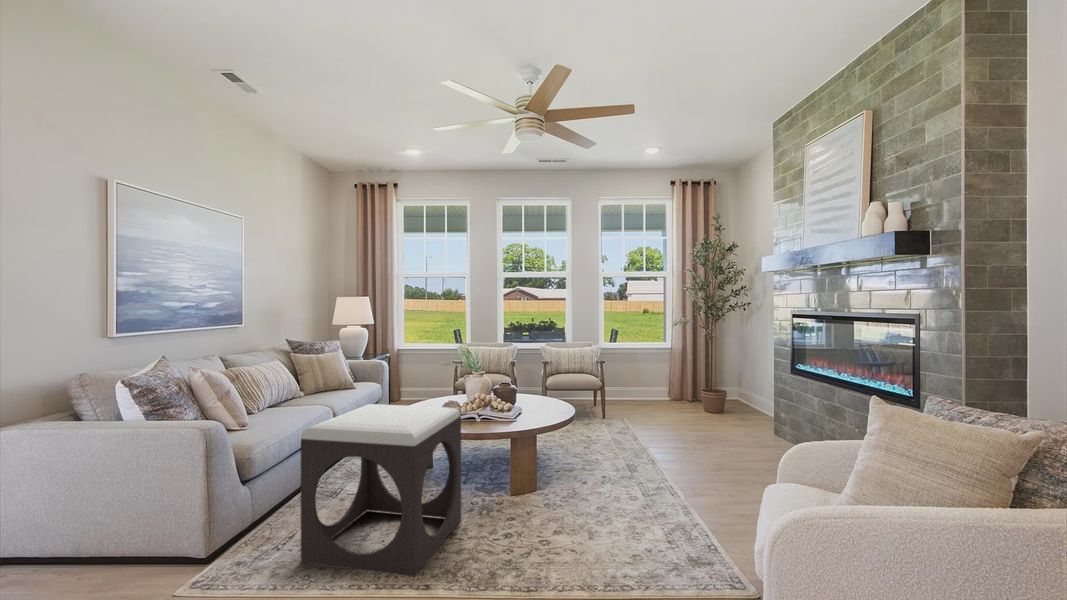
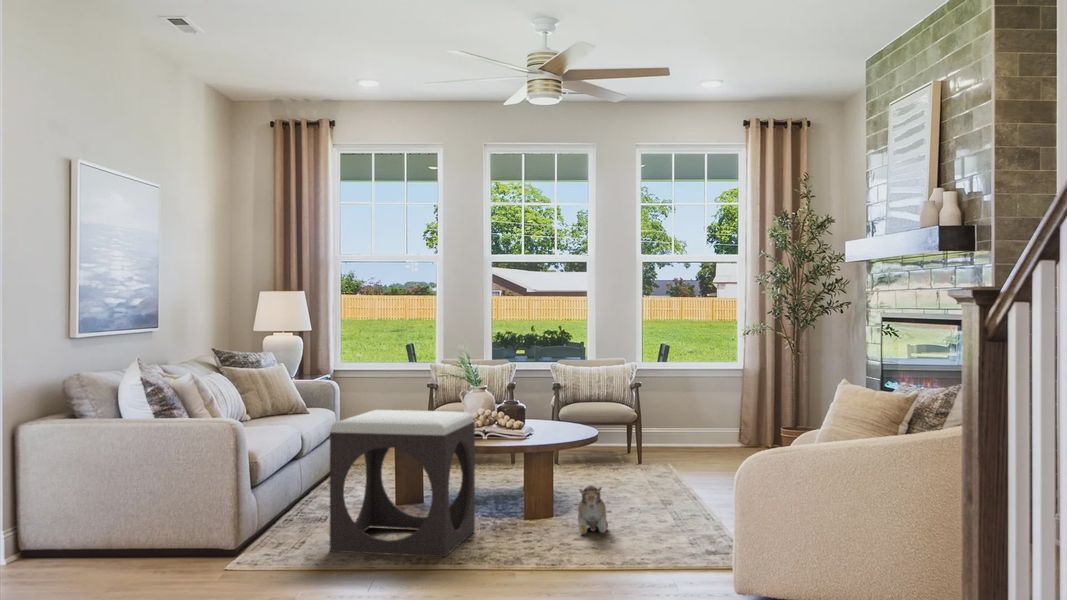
plush toy: none [559,479,586,526] -> present [578,485,608,534]

